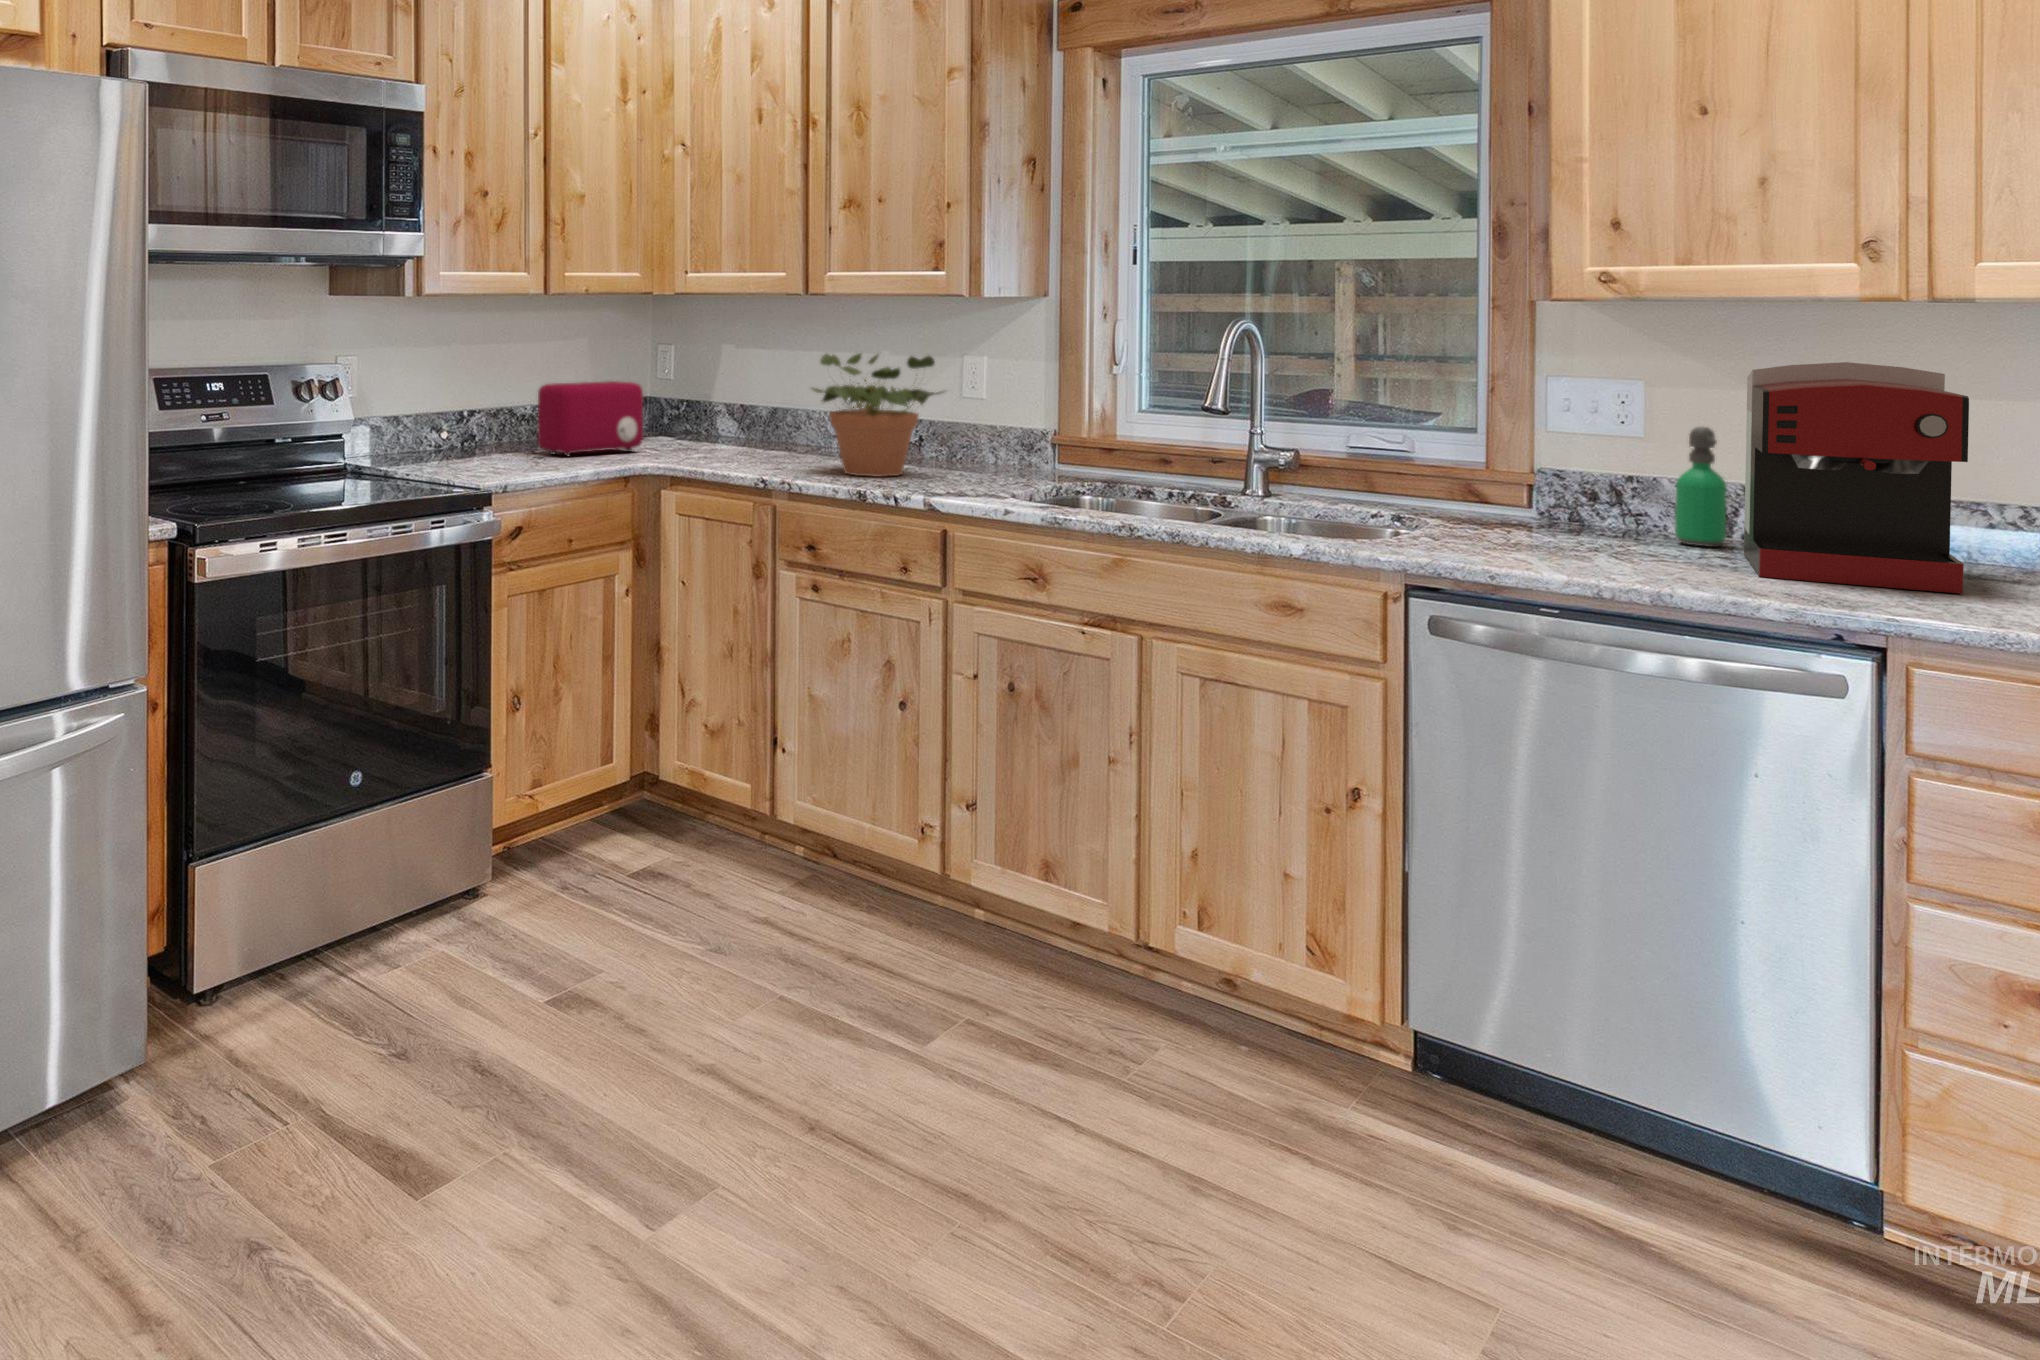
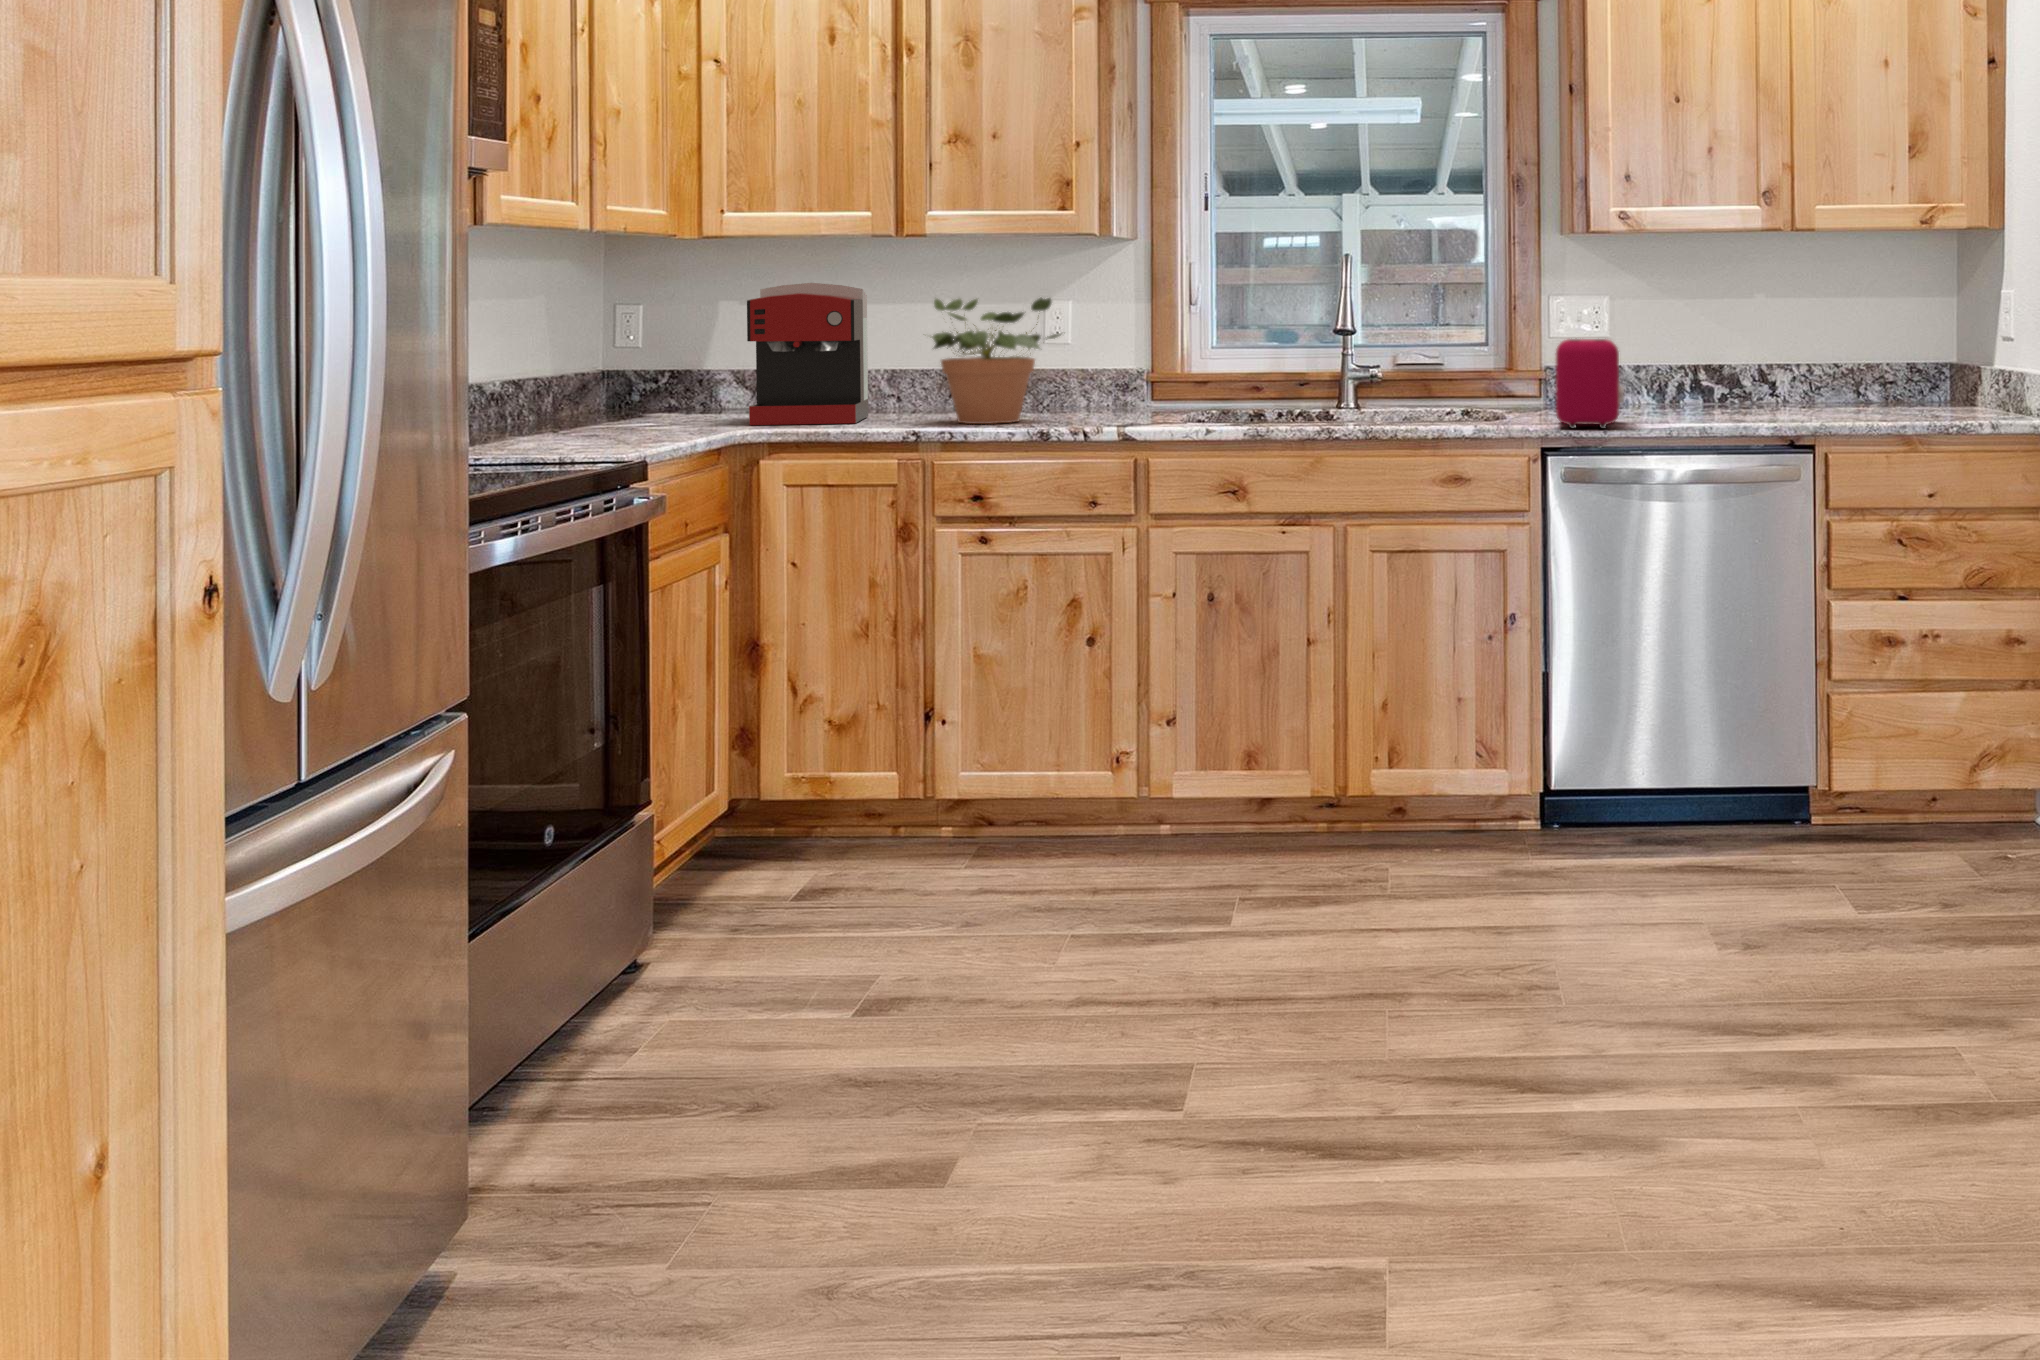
coffee maker: present [1744,362,1969,594] -> present [747,283,868,425]
toaster: present [538,381,643,456] -> present [1556,339,1624,429]
soap dispenser: present [1675,427,1727,547] -> none [1637,331,1666,415]

